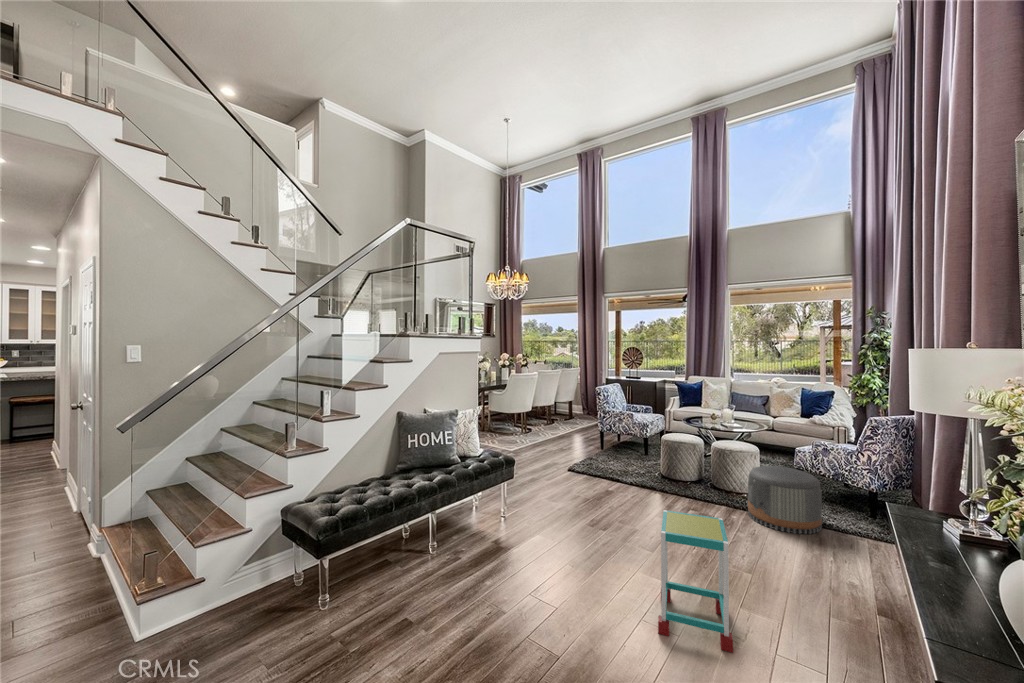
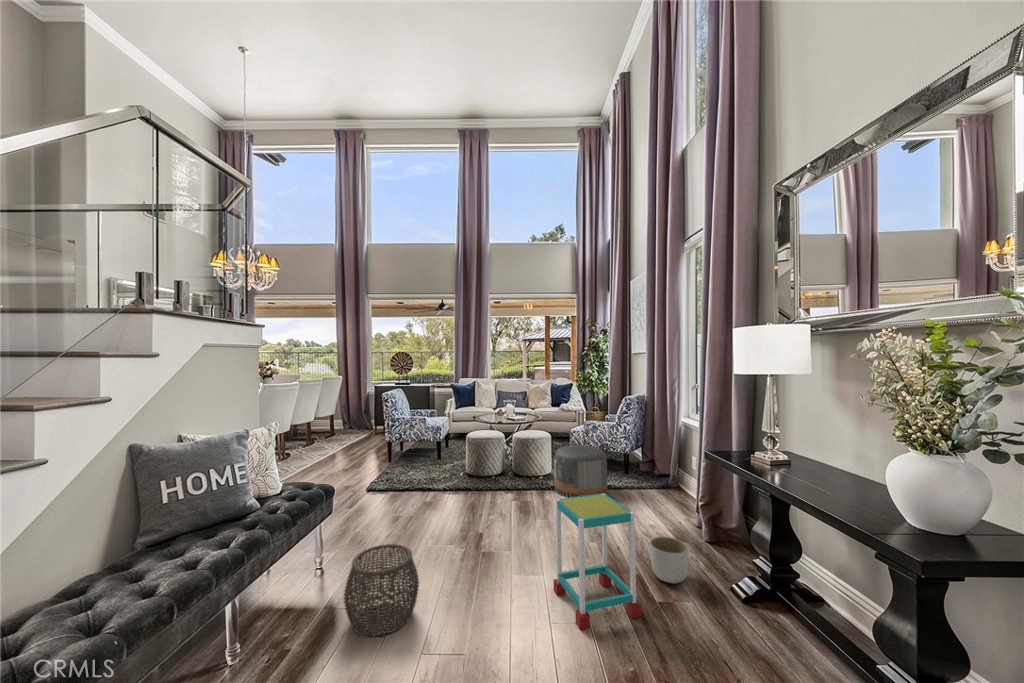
woven basket: none [491,508,544,572] -> present [344,544,419,637]
planter: none [785,588,837,648] -> present [650,537,688,584]

